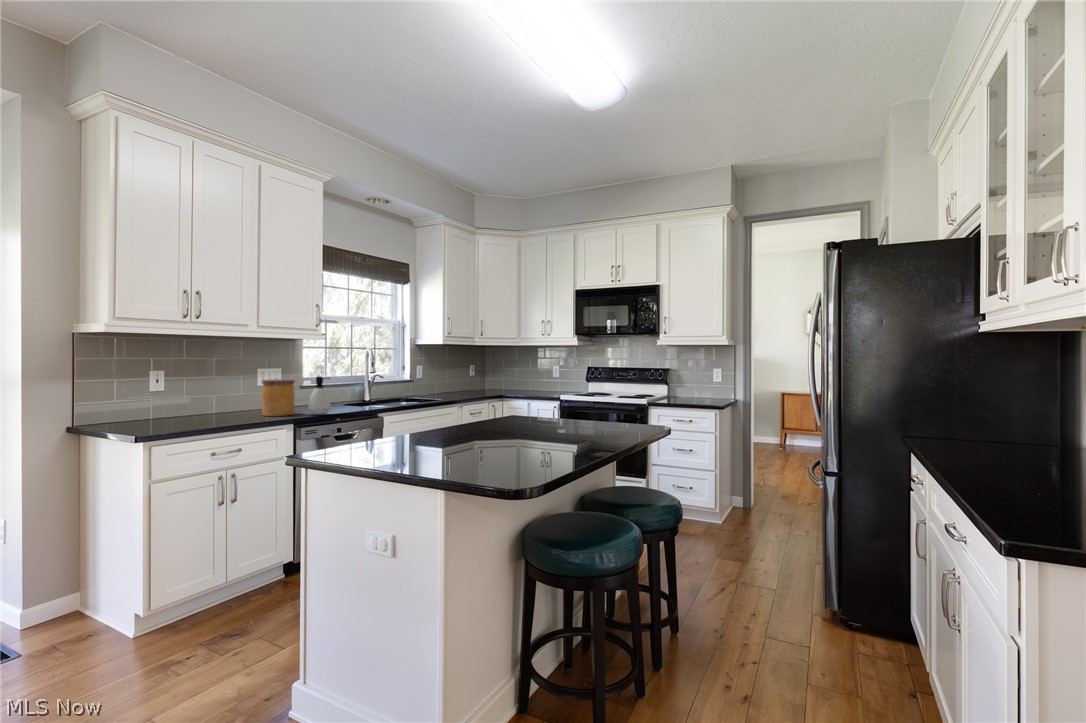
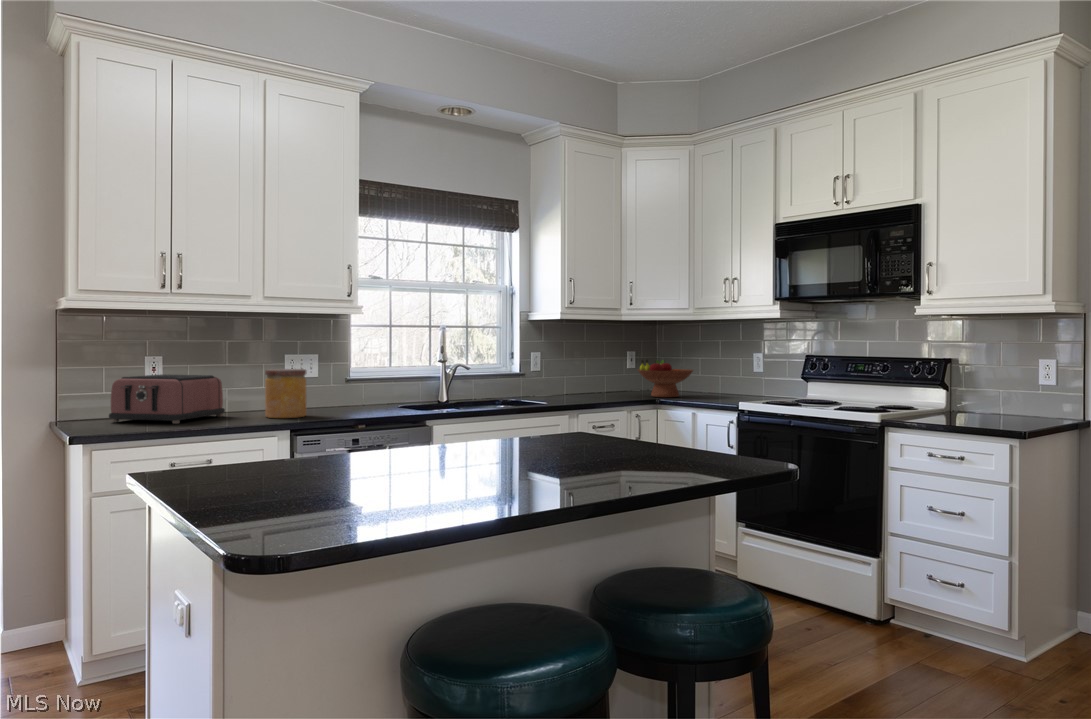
fruit bowl: none [490,370,525,394] -> present [638,360,693,397]
soap dispenser: present [308,376,331,415] -> none [316,366,346,419]
toaster: none [132,385,224,424] -> present [109,375,225,424]

